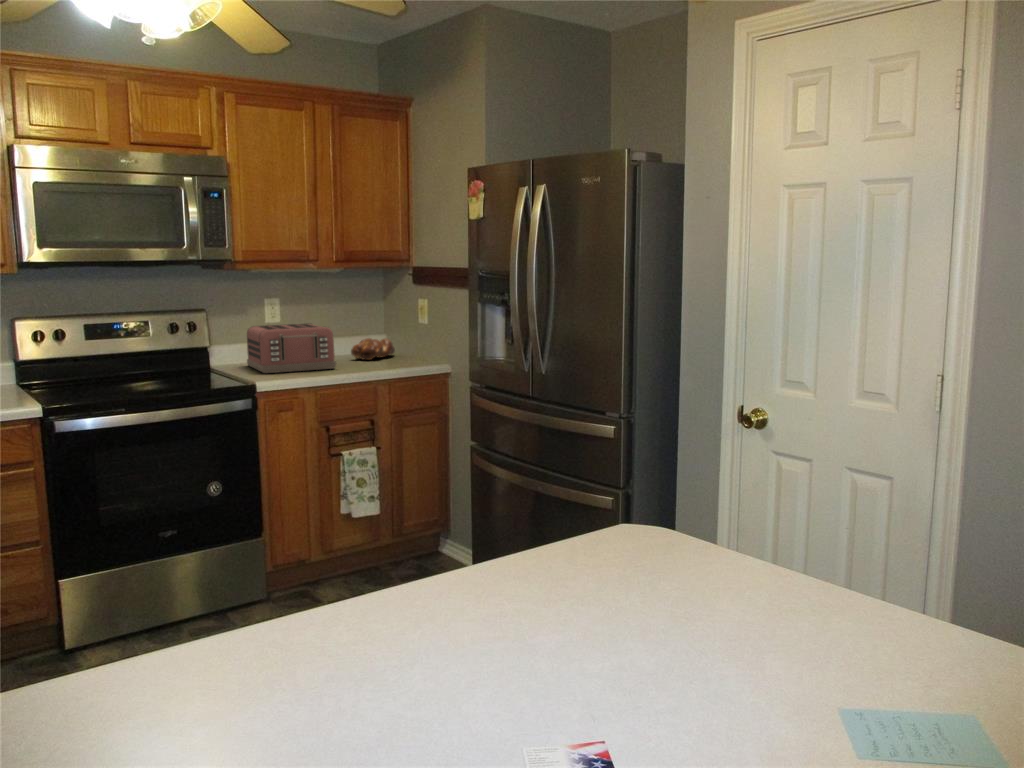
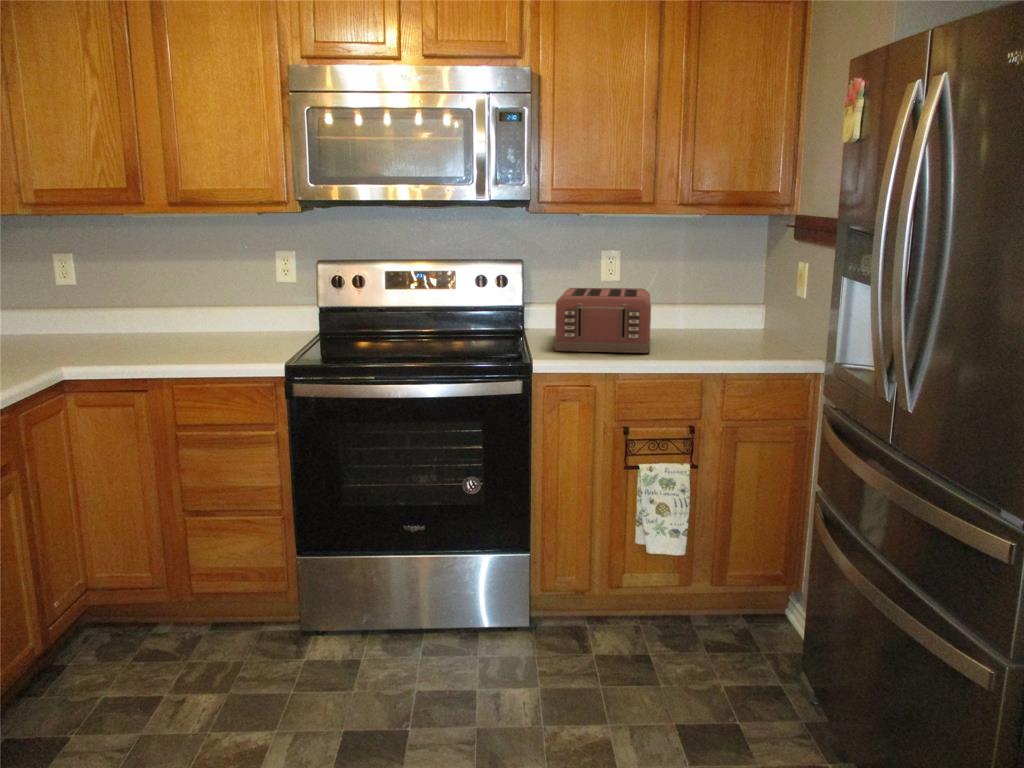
bread loaf: present [351,338,395,360] -> none [695,312,763,343]

